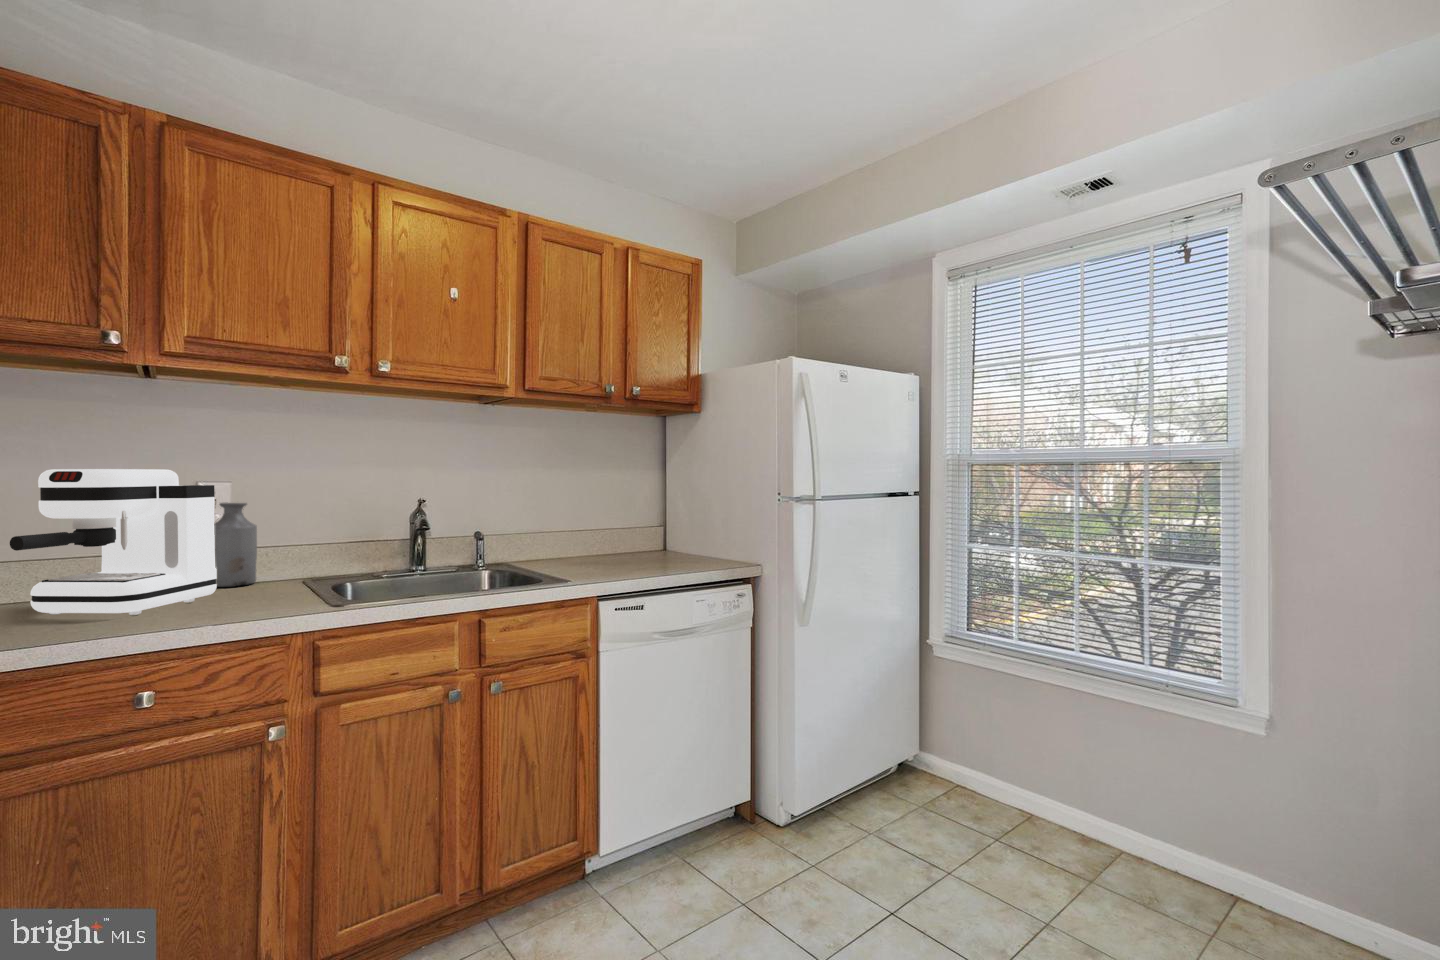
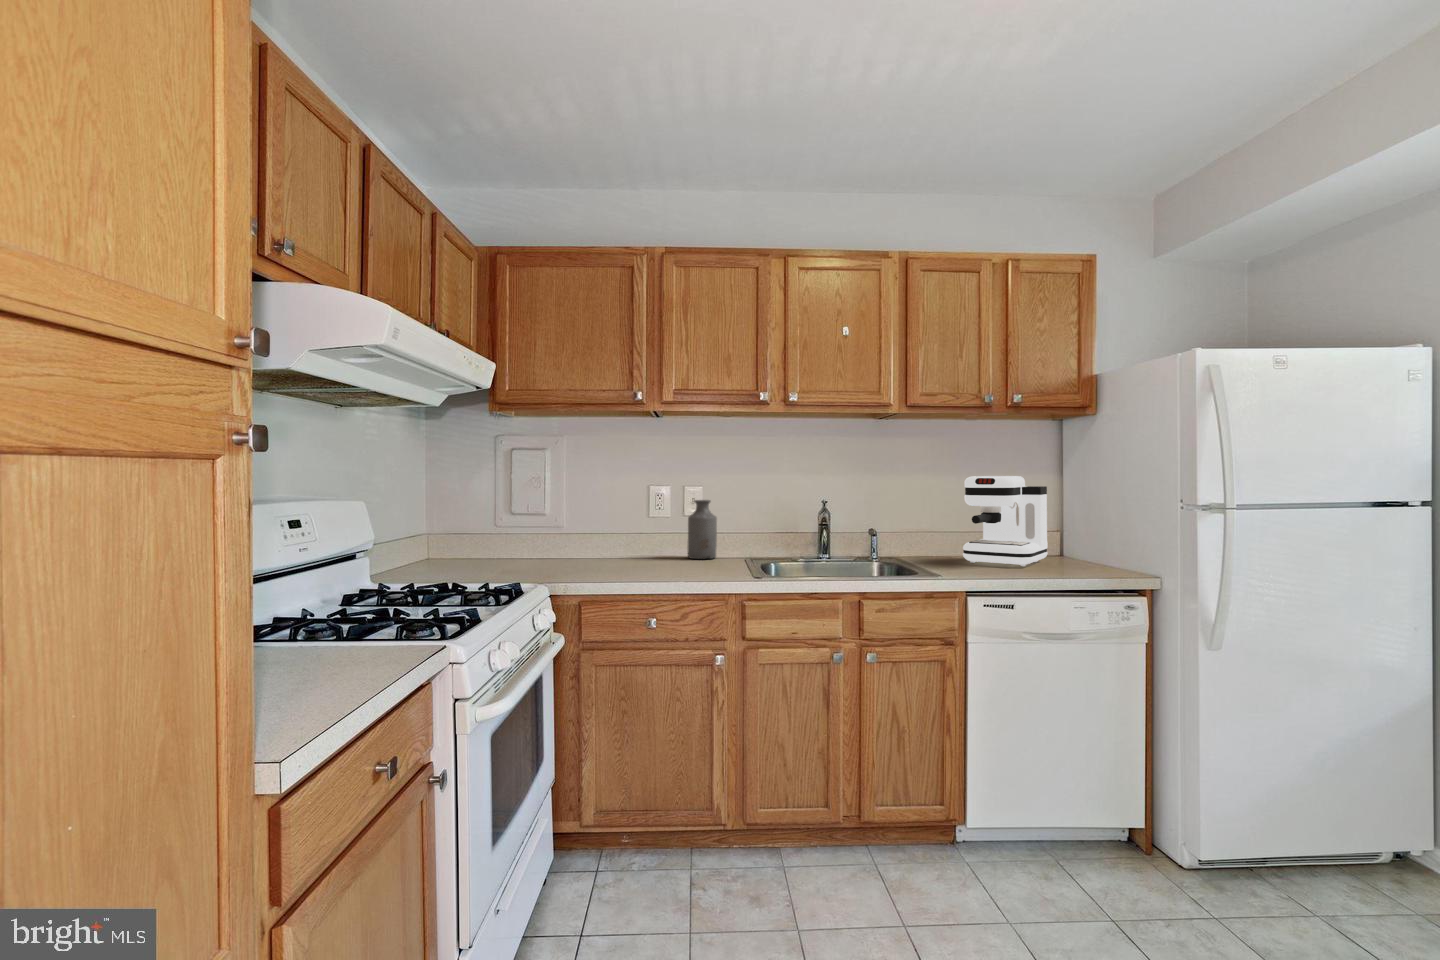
coffee maker: present [10,469,217,615] -> present [963,476,1047,566]

